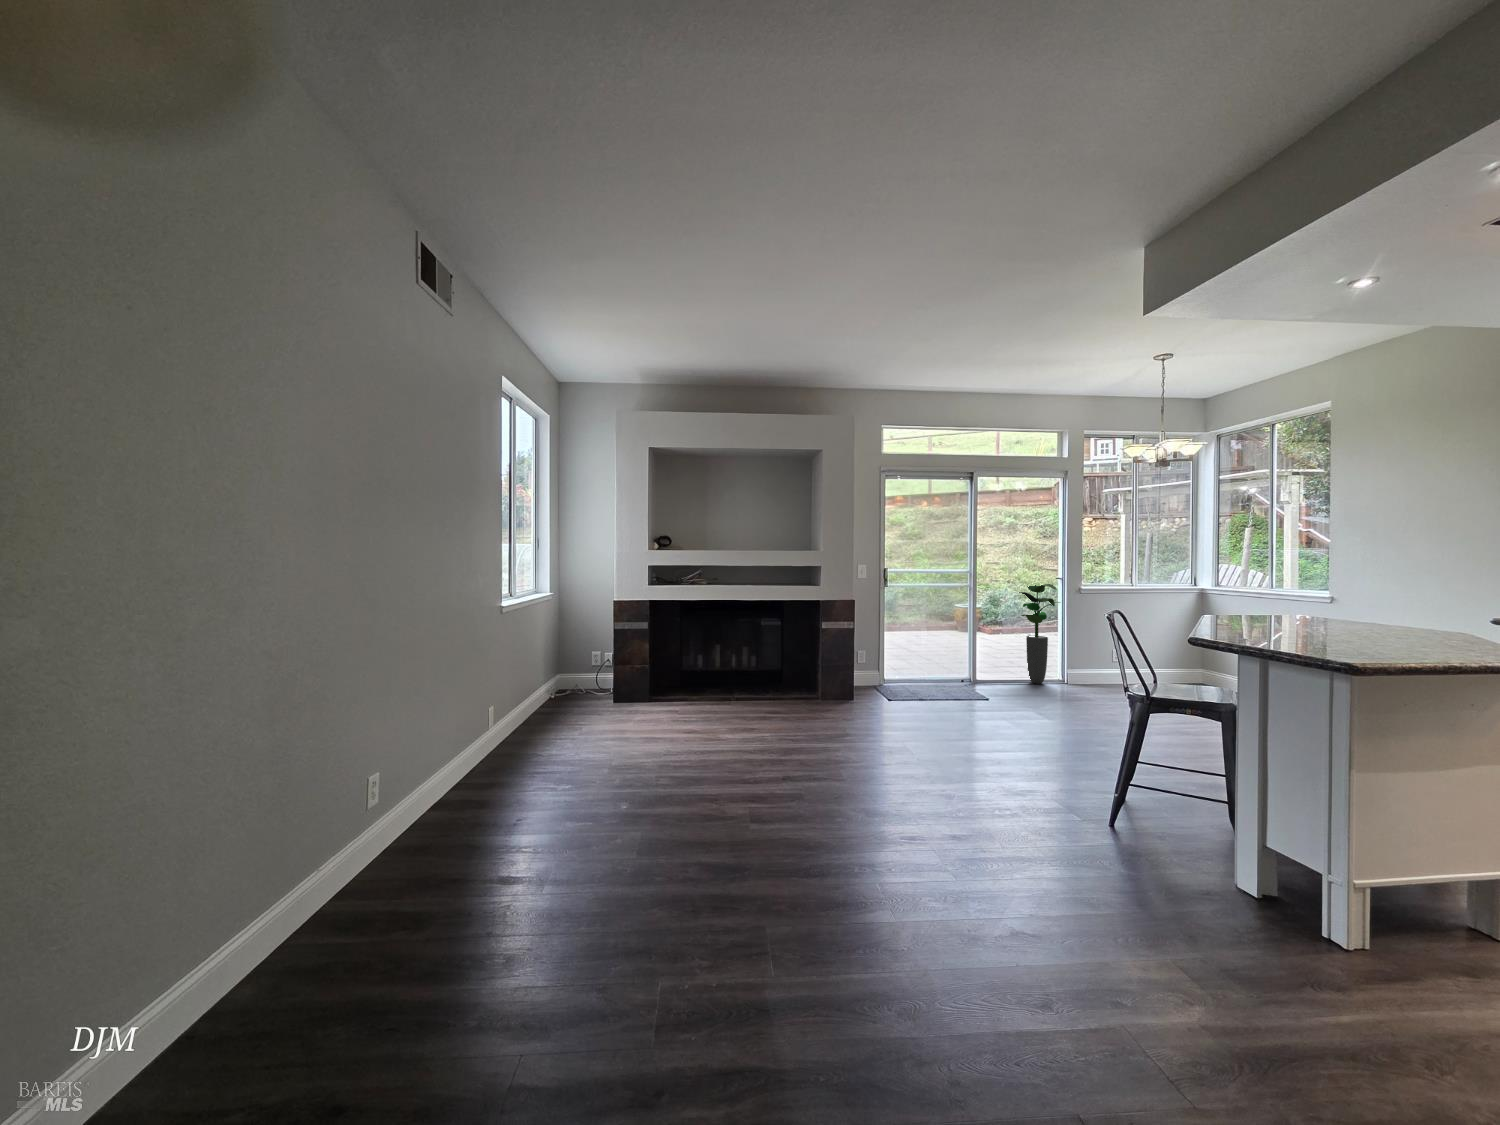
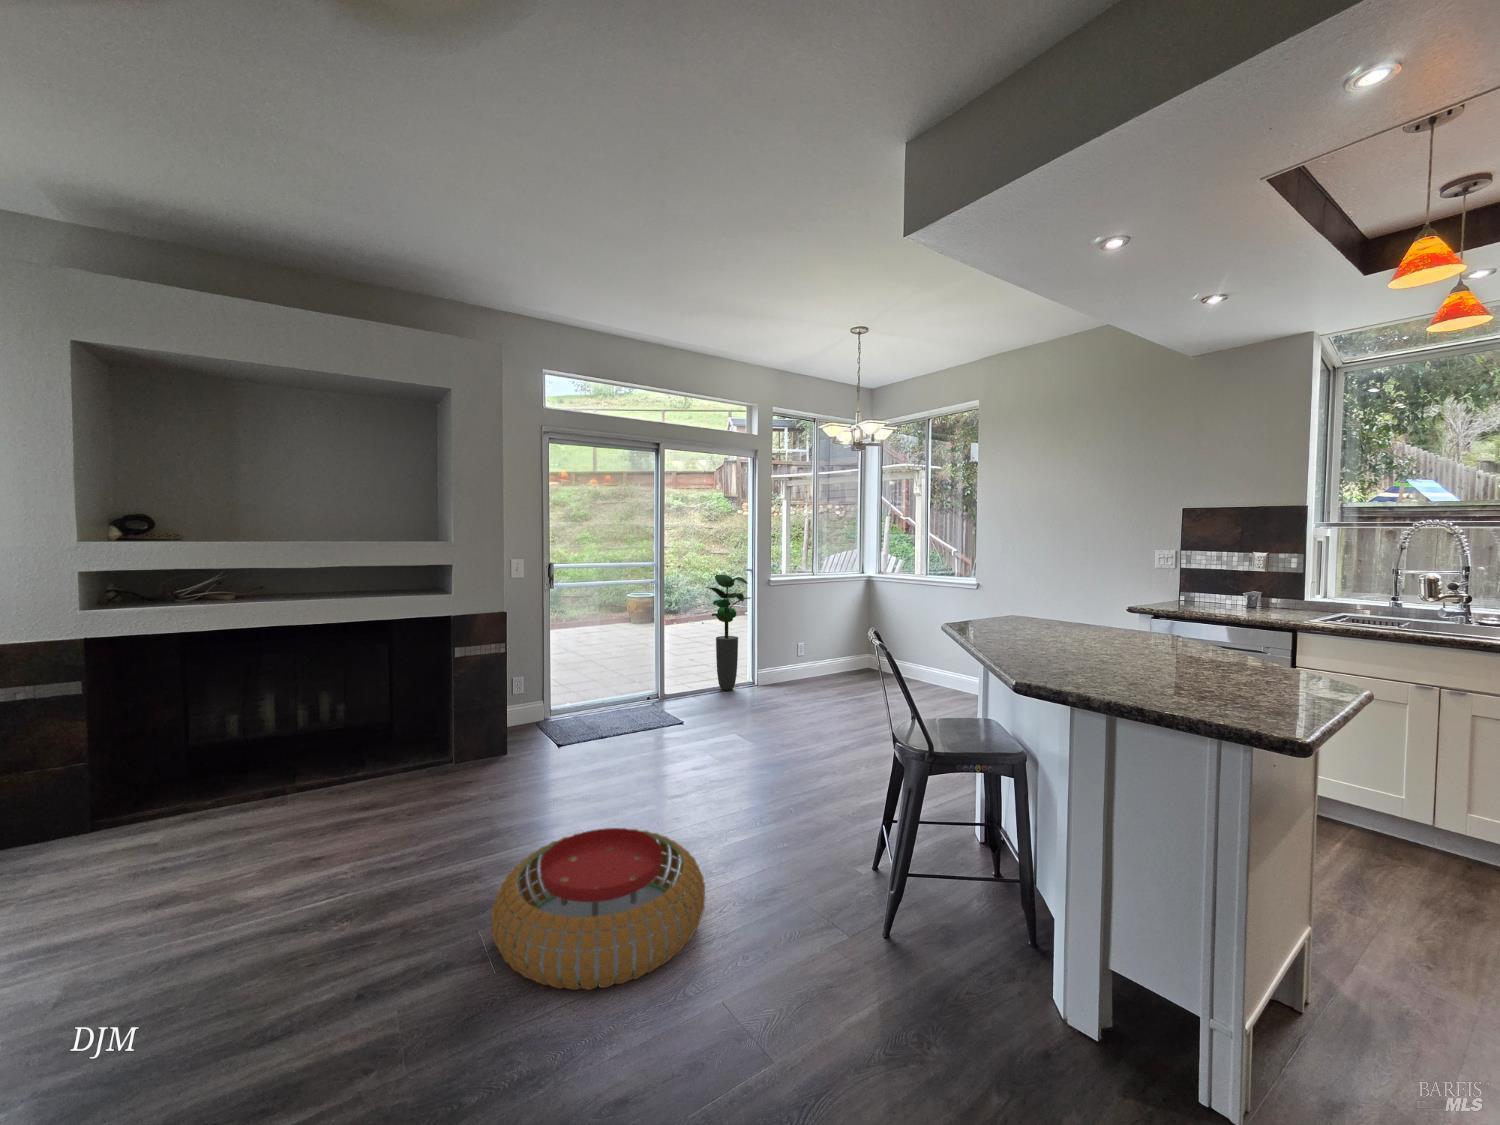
pouf: none [848,726,979,801] -> present [492,828,705,990]

